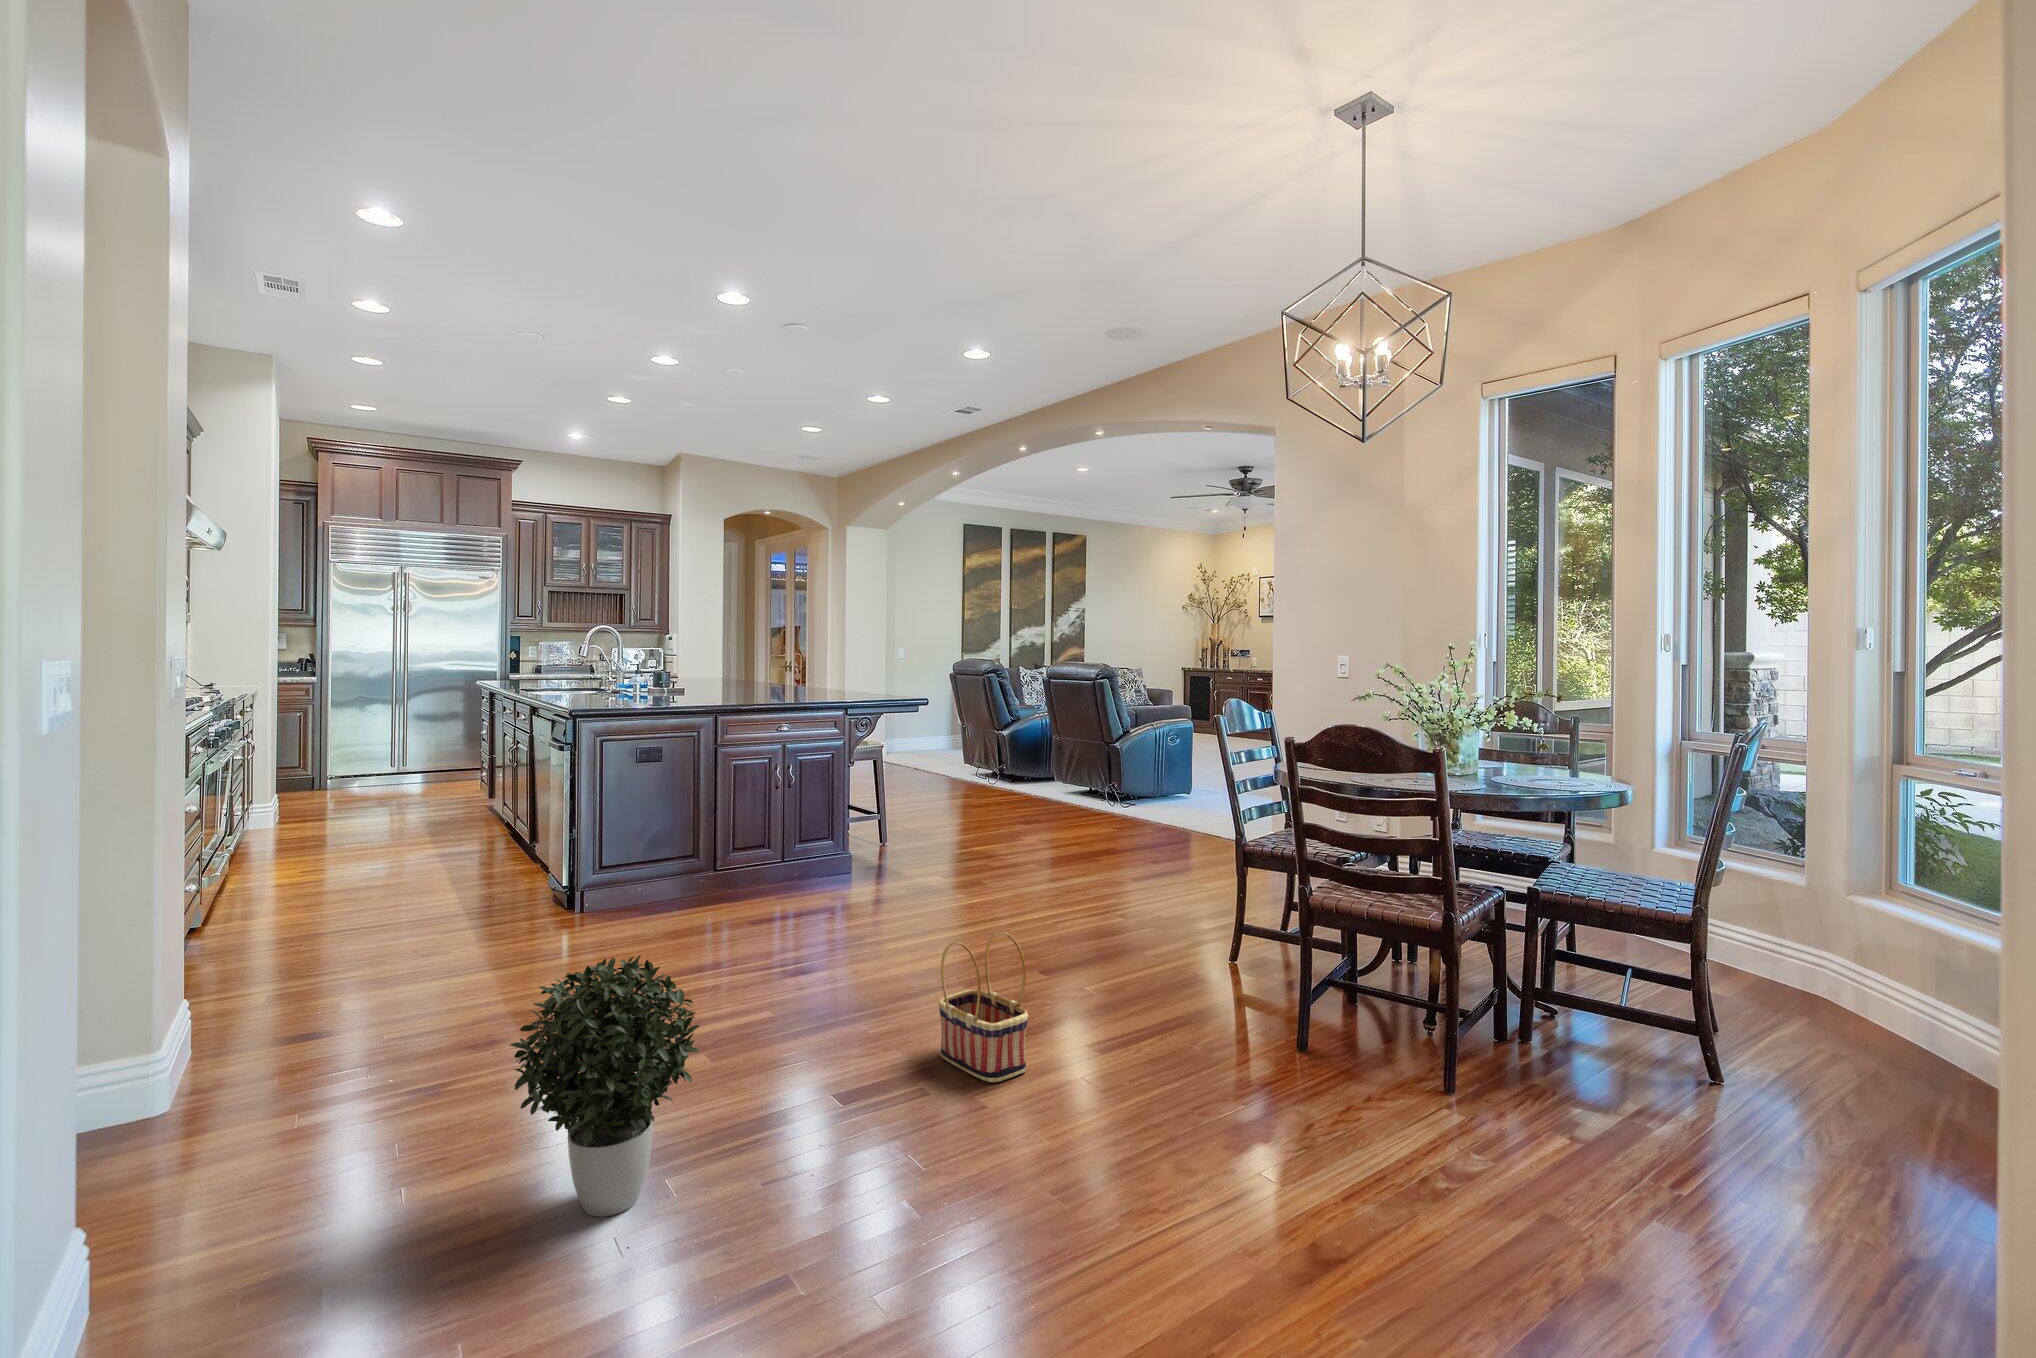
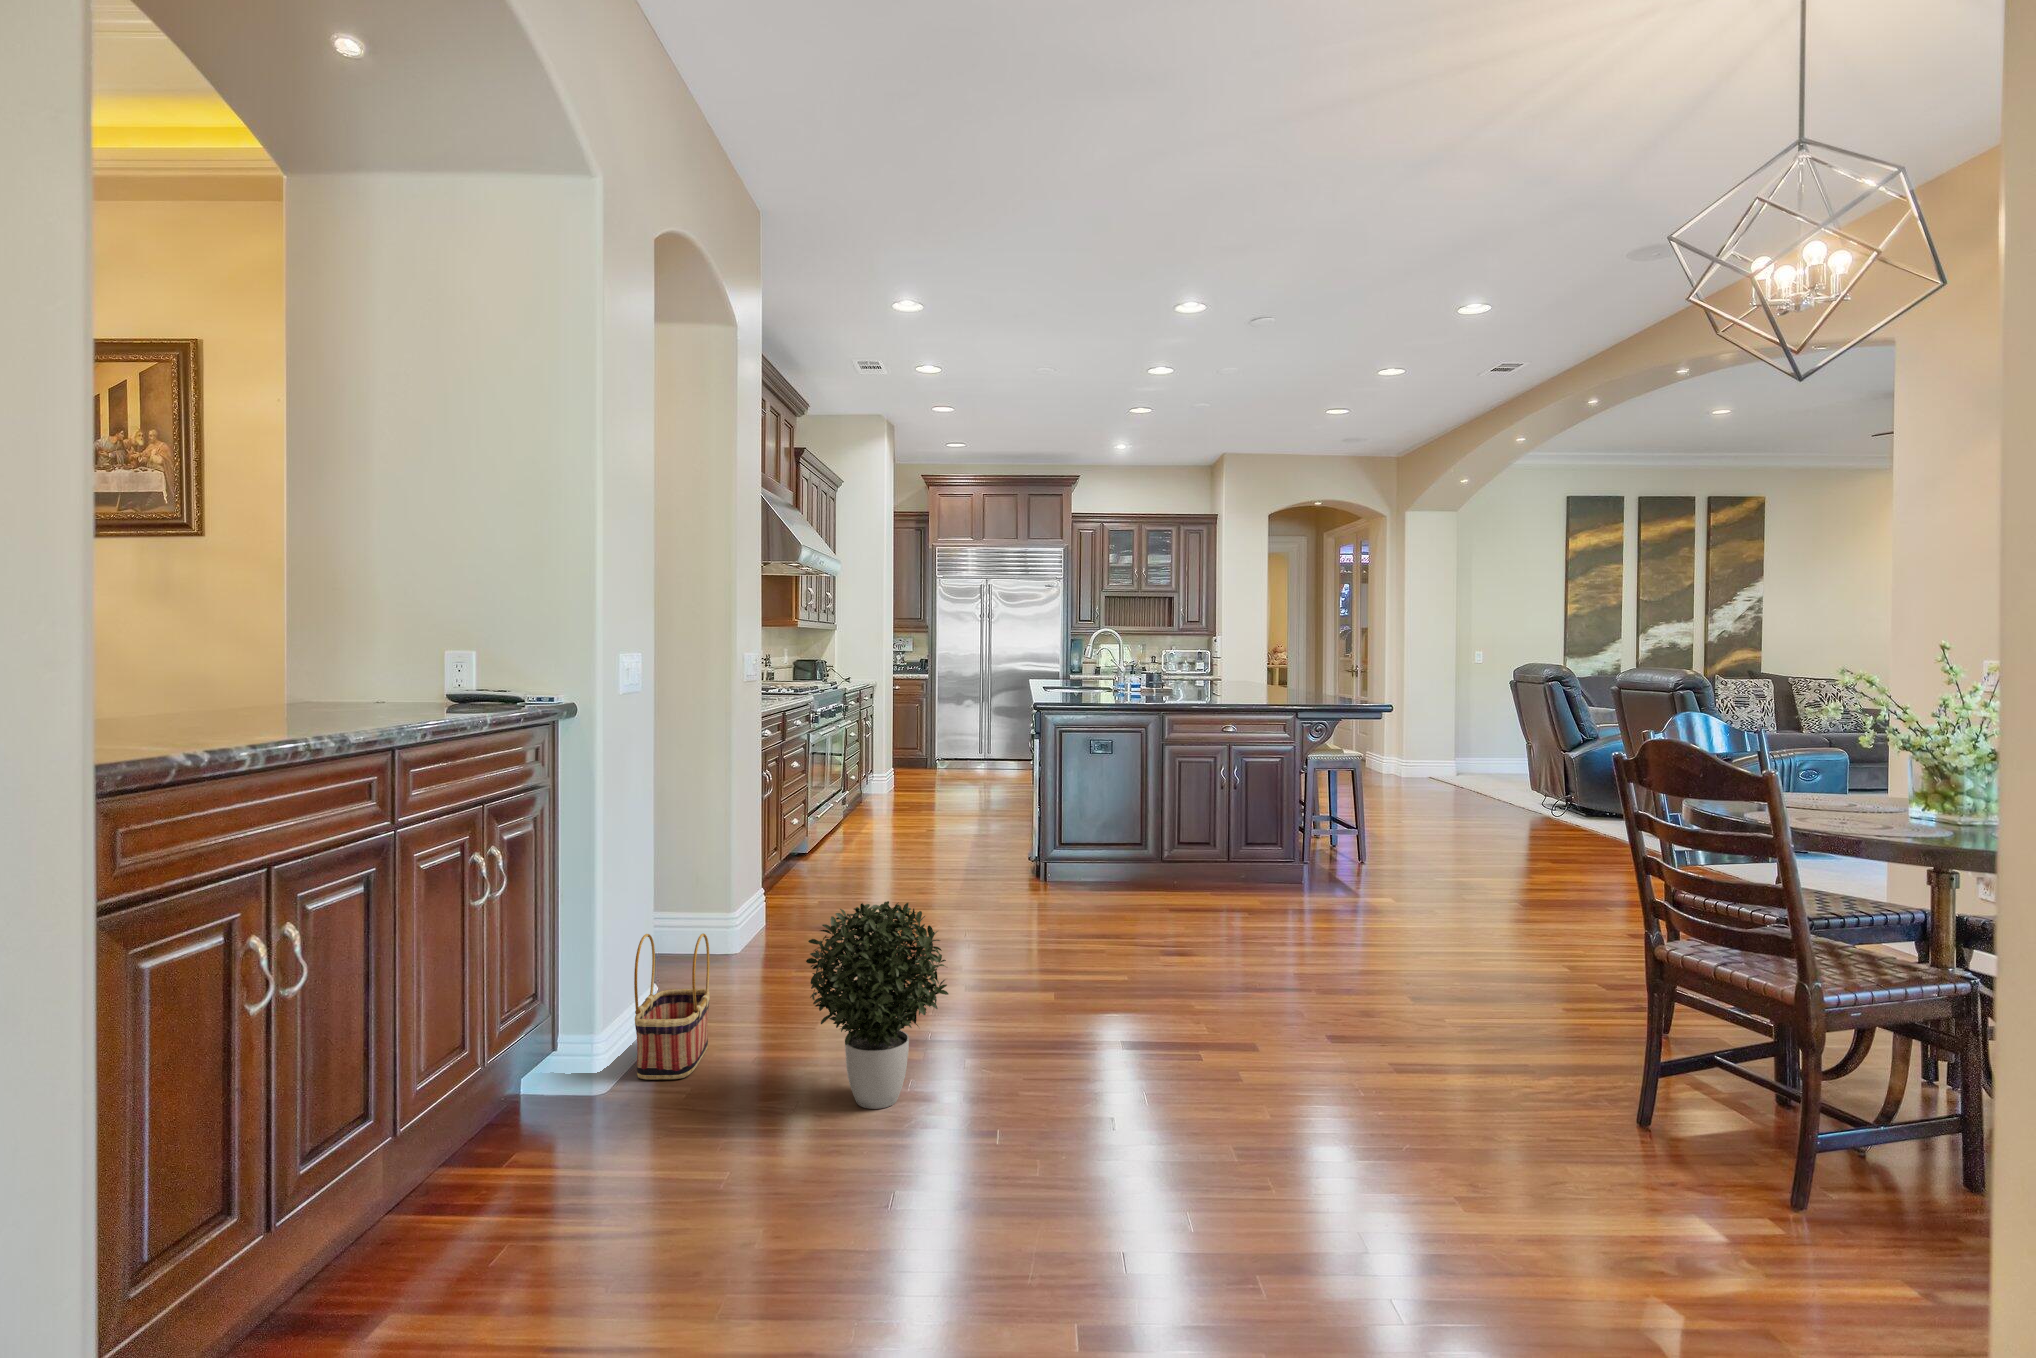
basket: present [938,932,1028,1082] -> present [634,934,710,1080]

